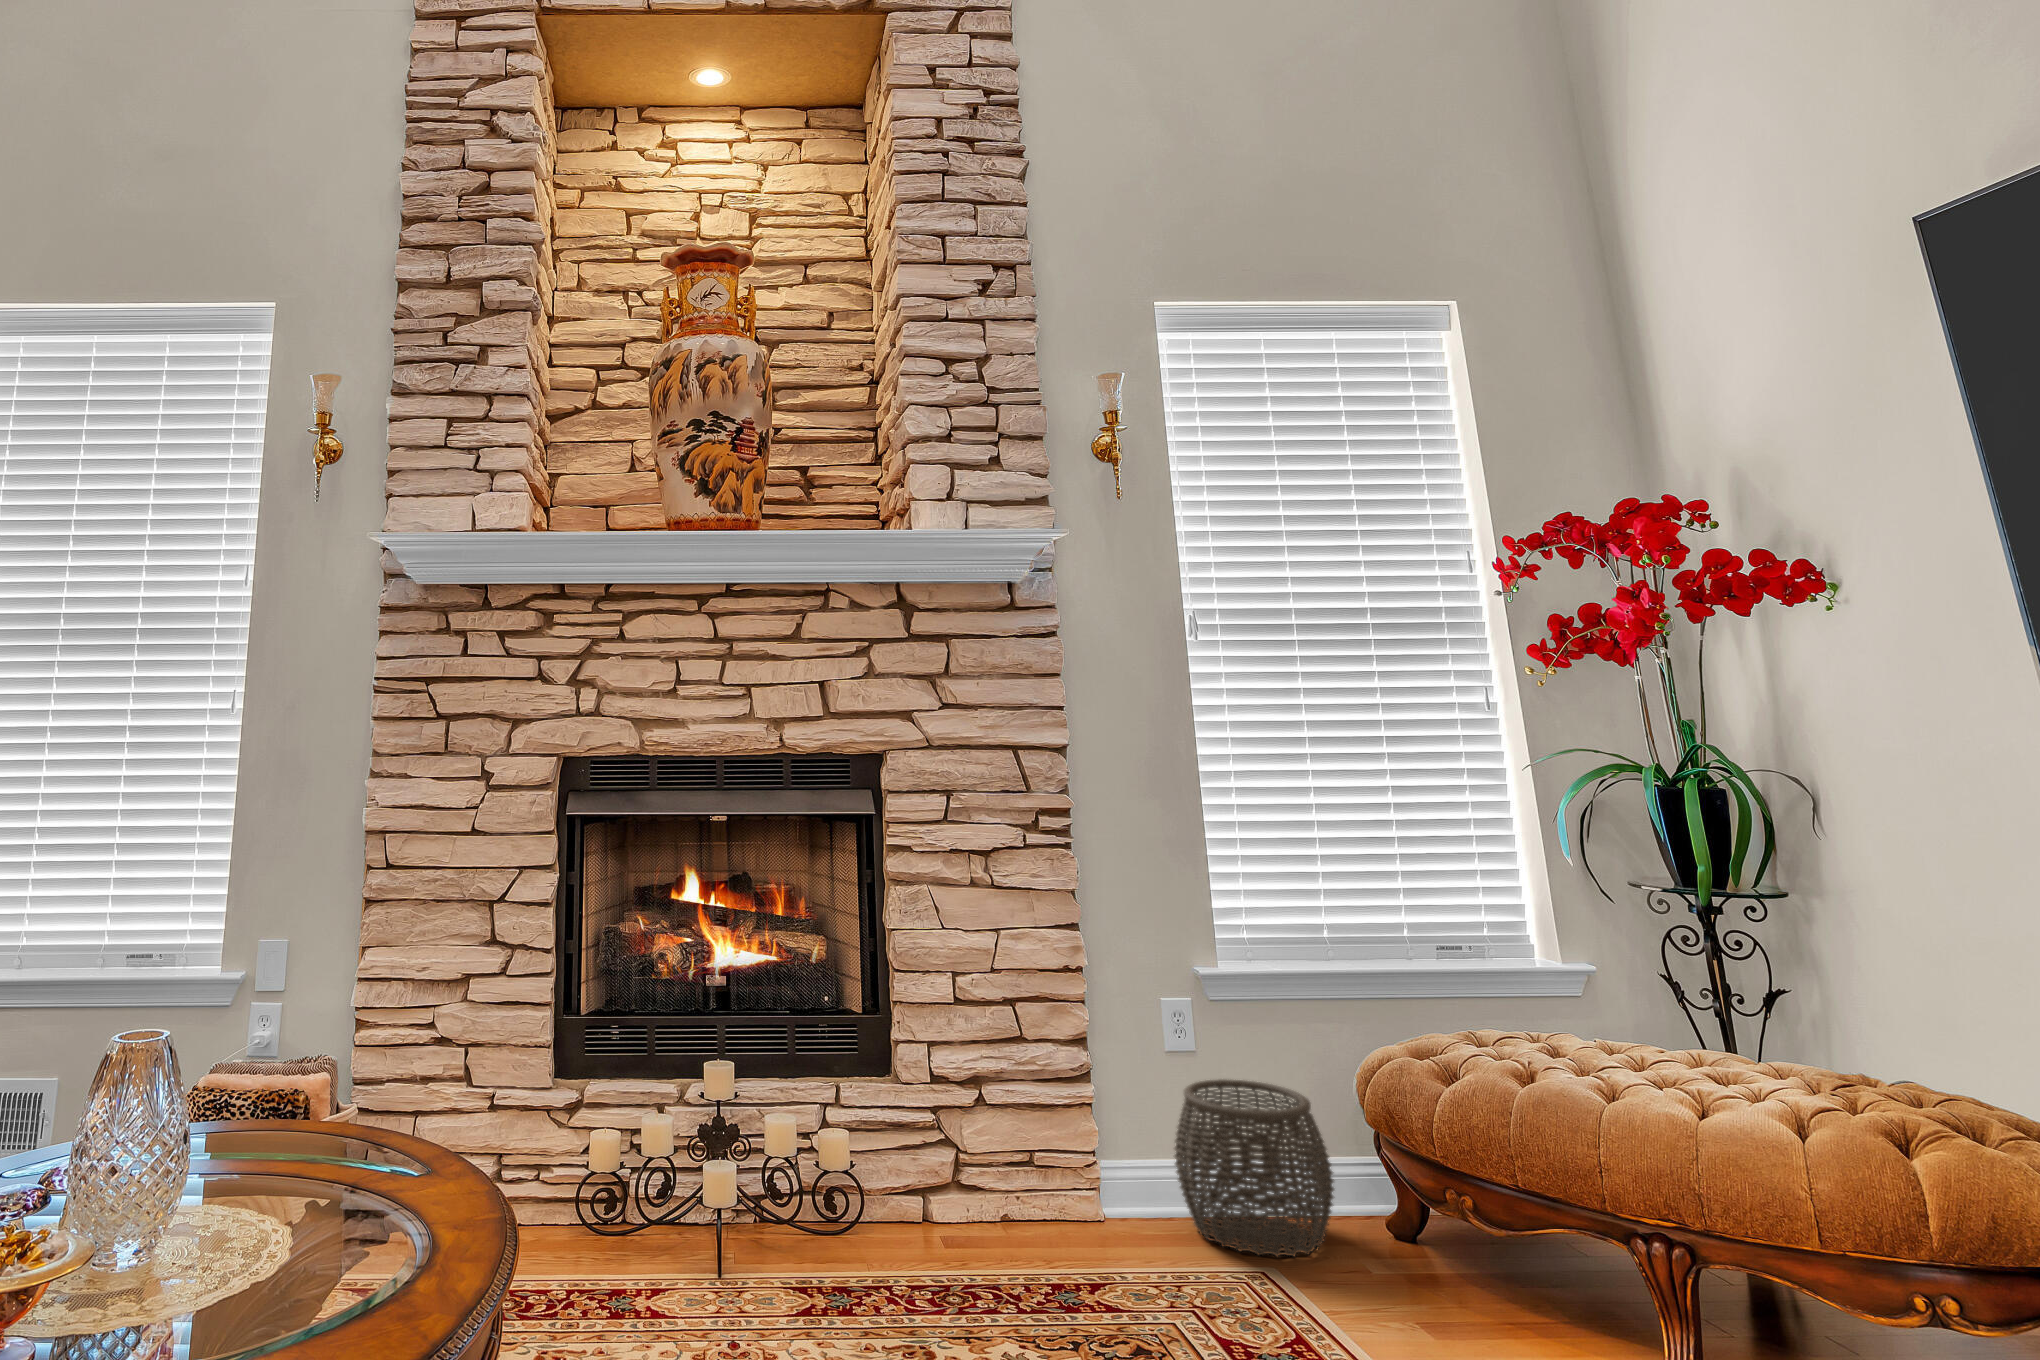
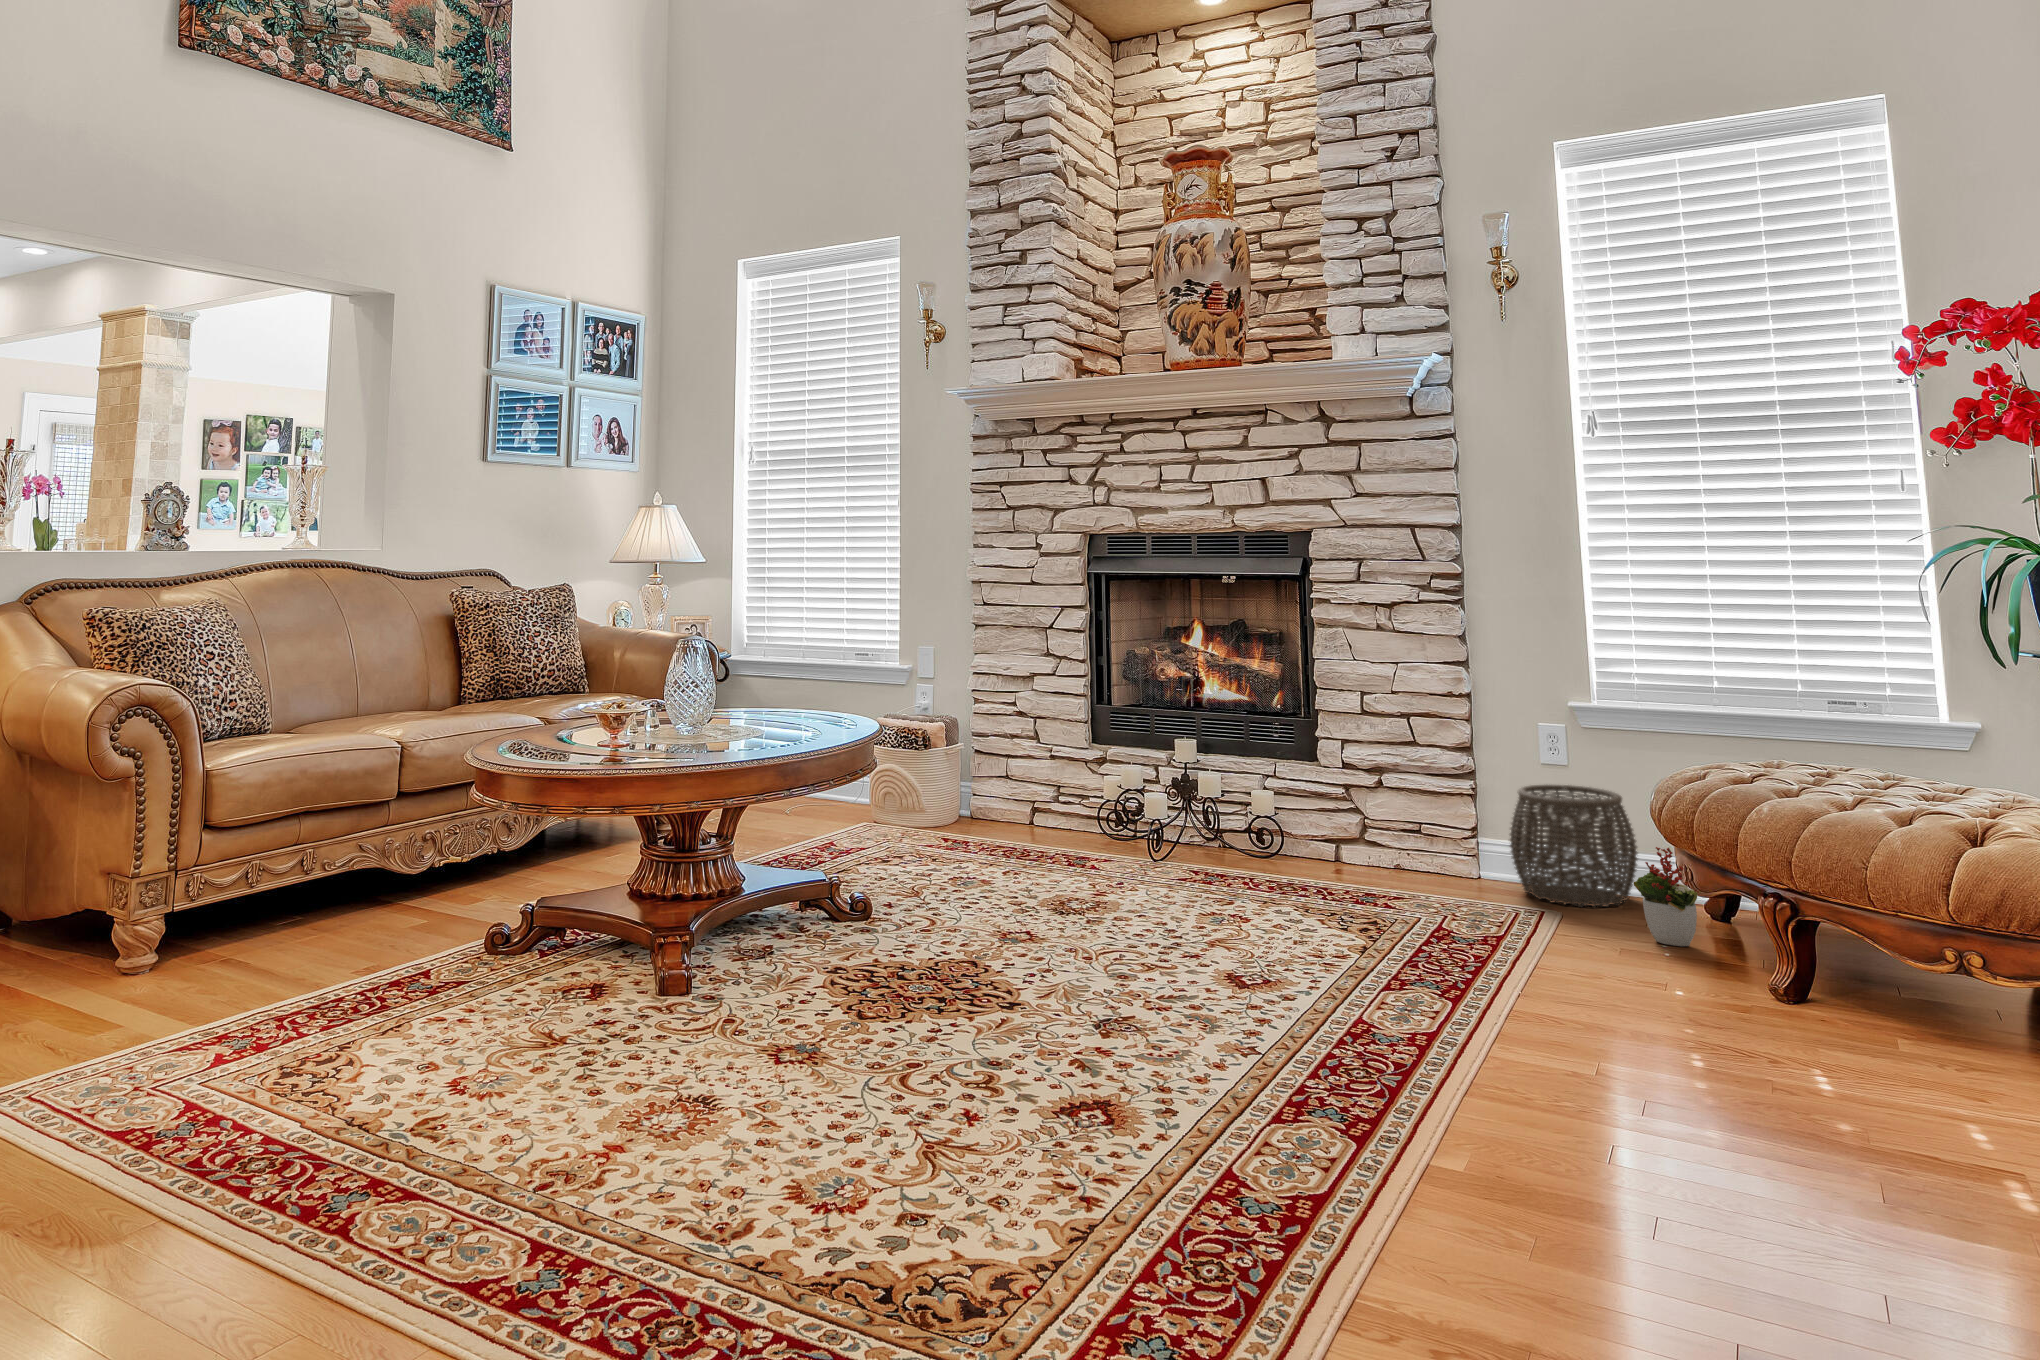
decorative plant: none [1426,1177,1502,1314] -> present [1634,847,1698,946]

